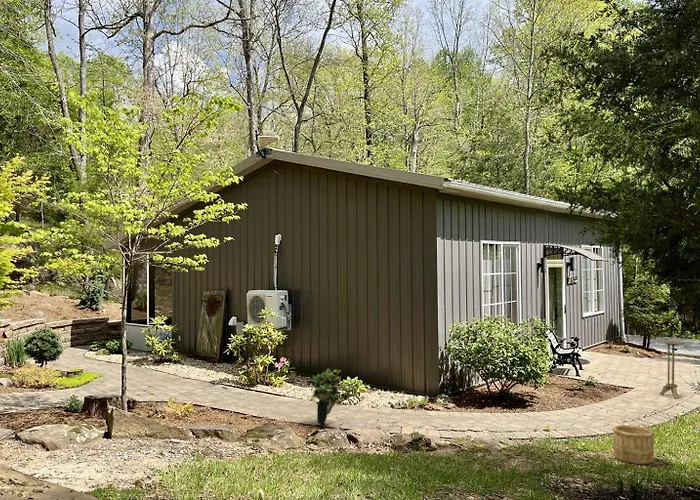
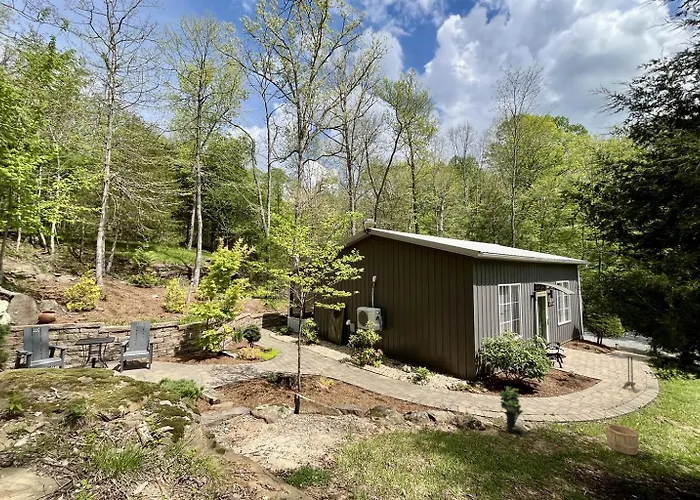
potted plant: present [312,369,341,428] -> present [499,386,523,432]

